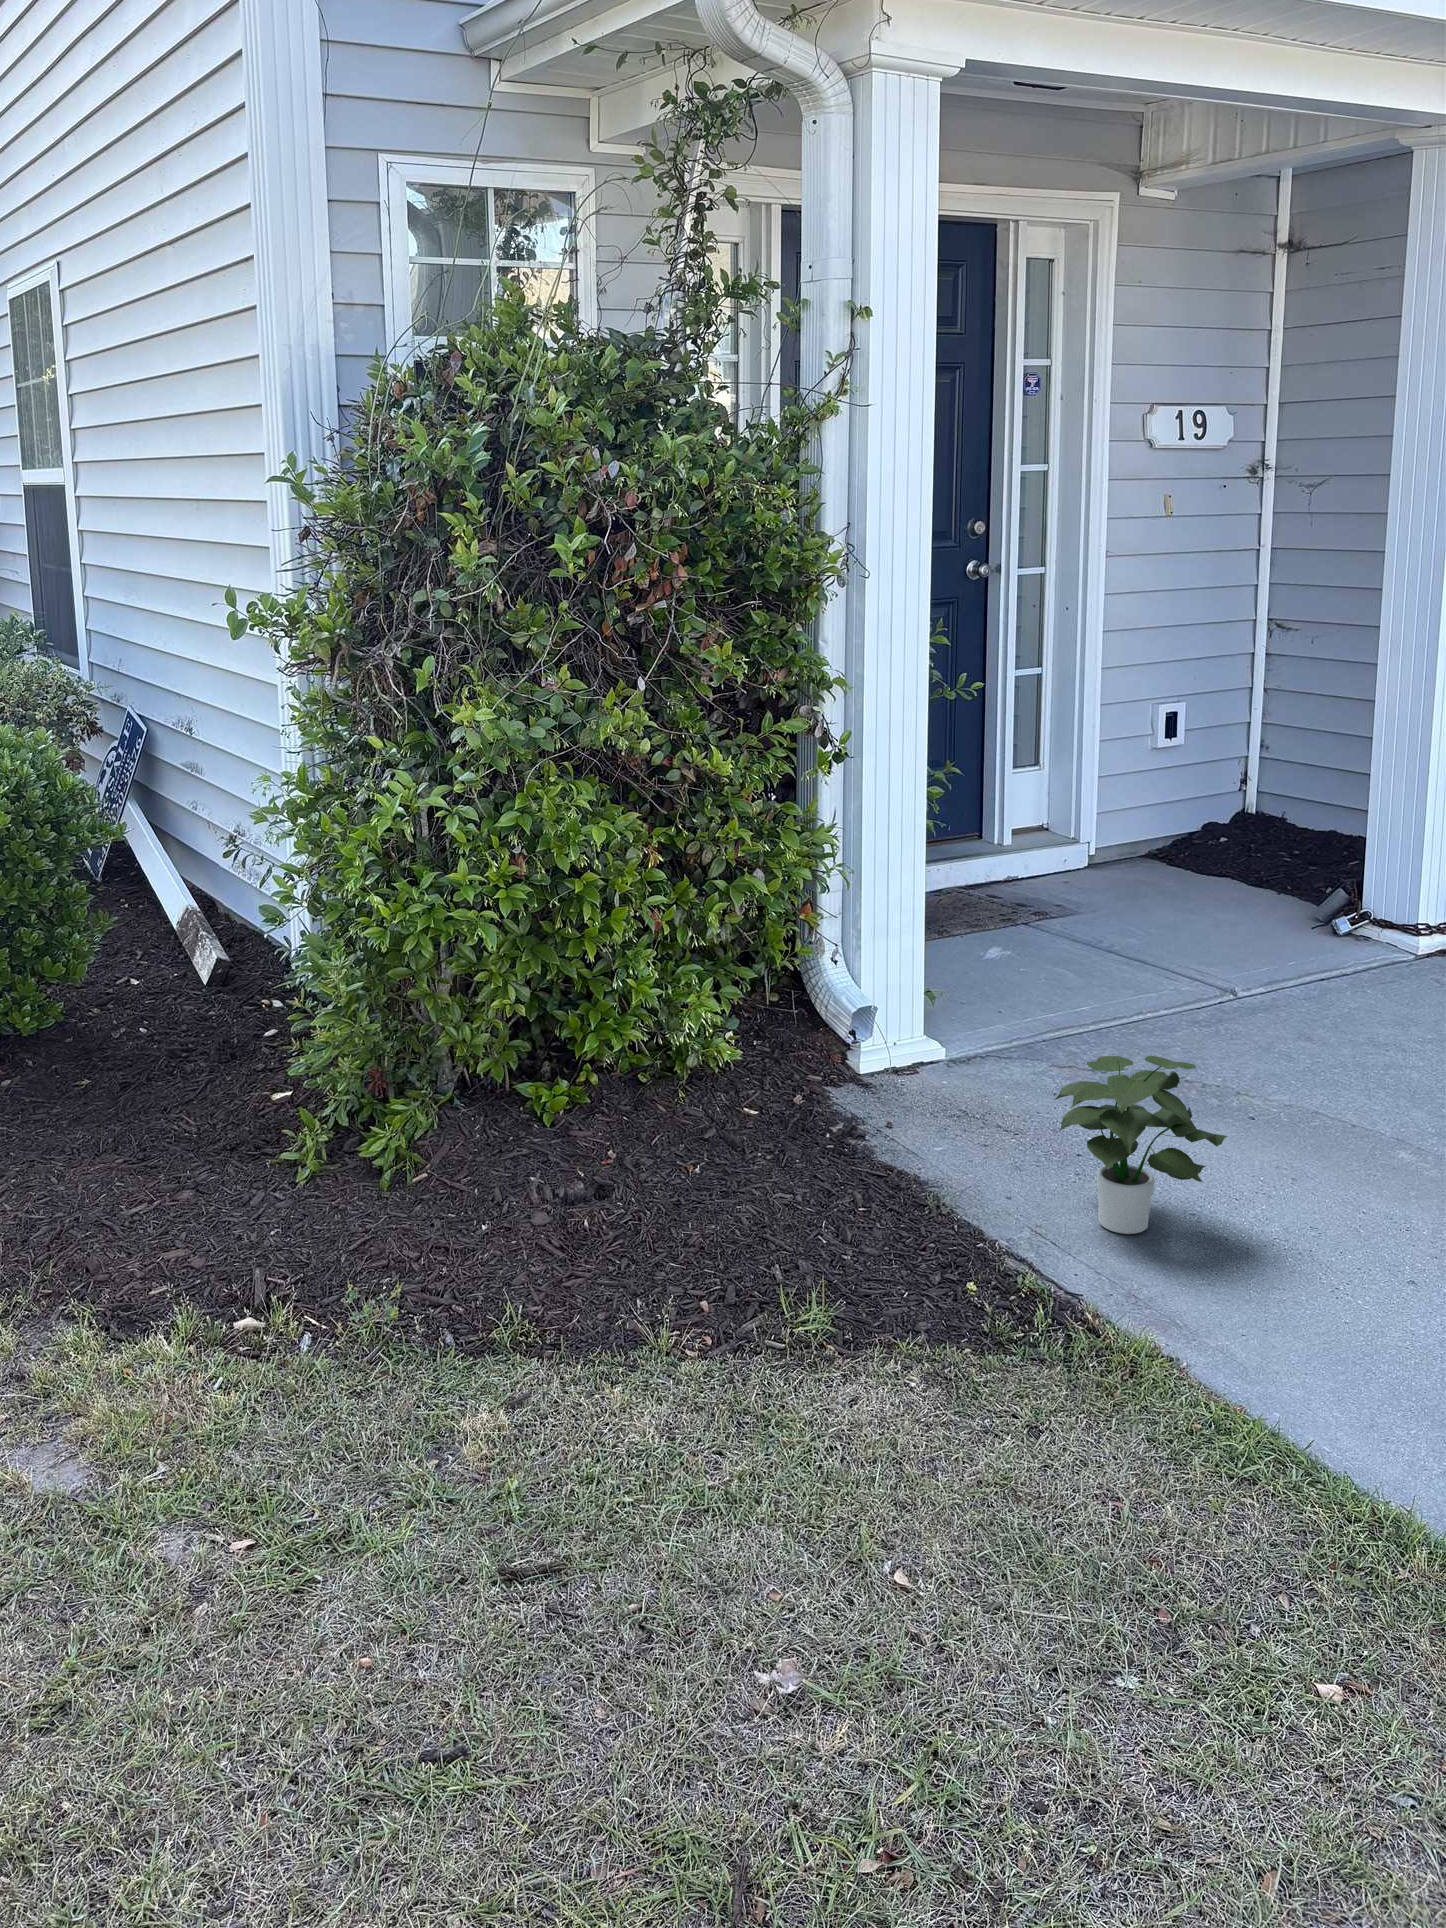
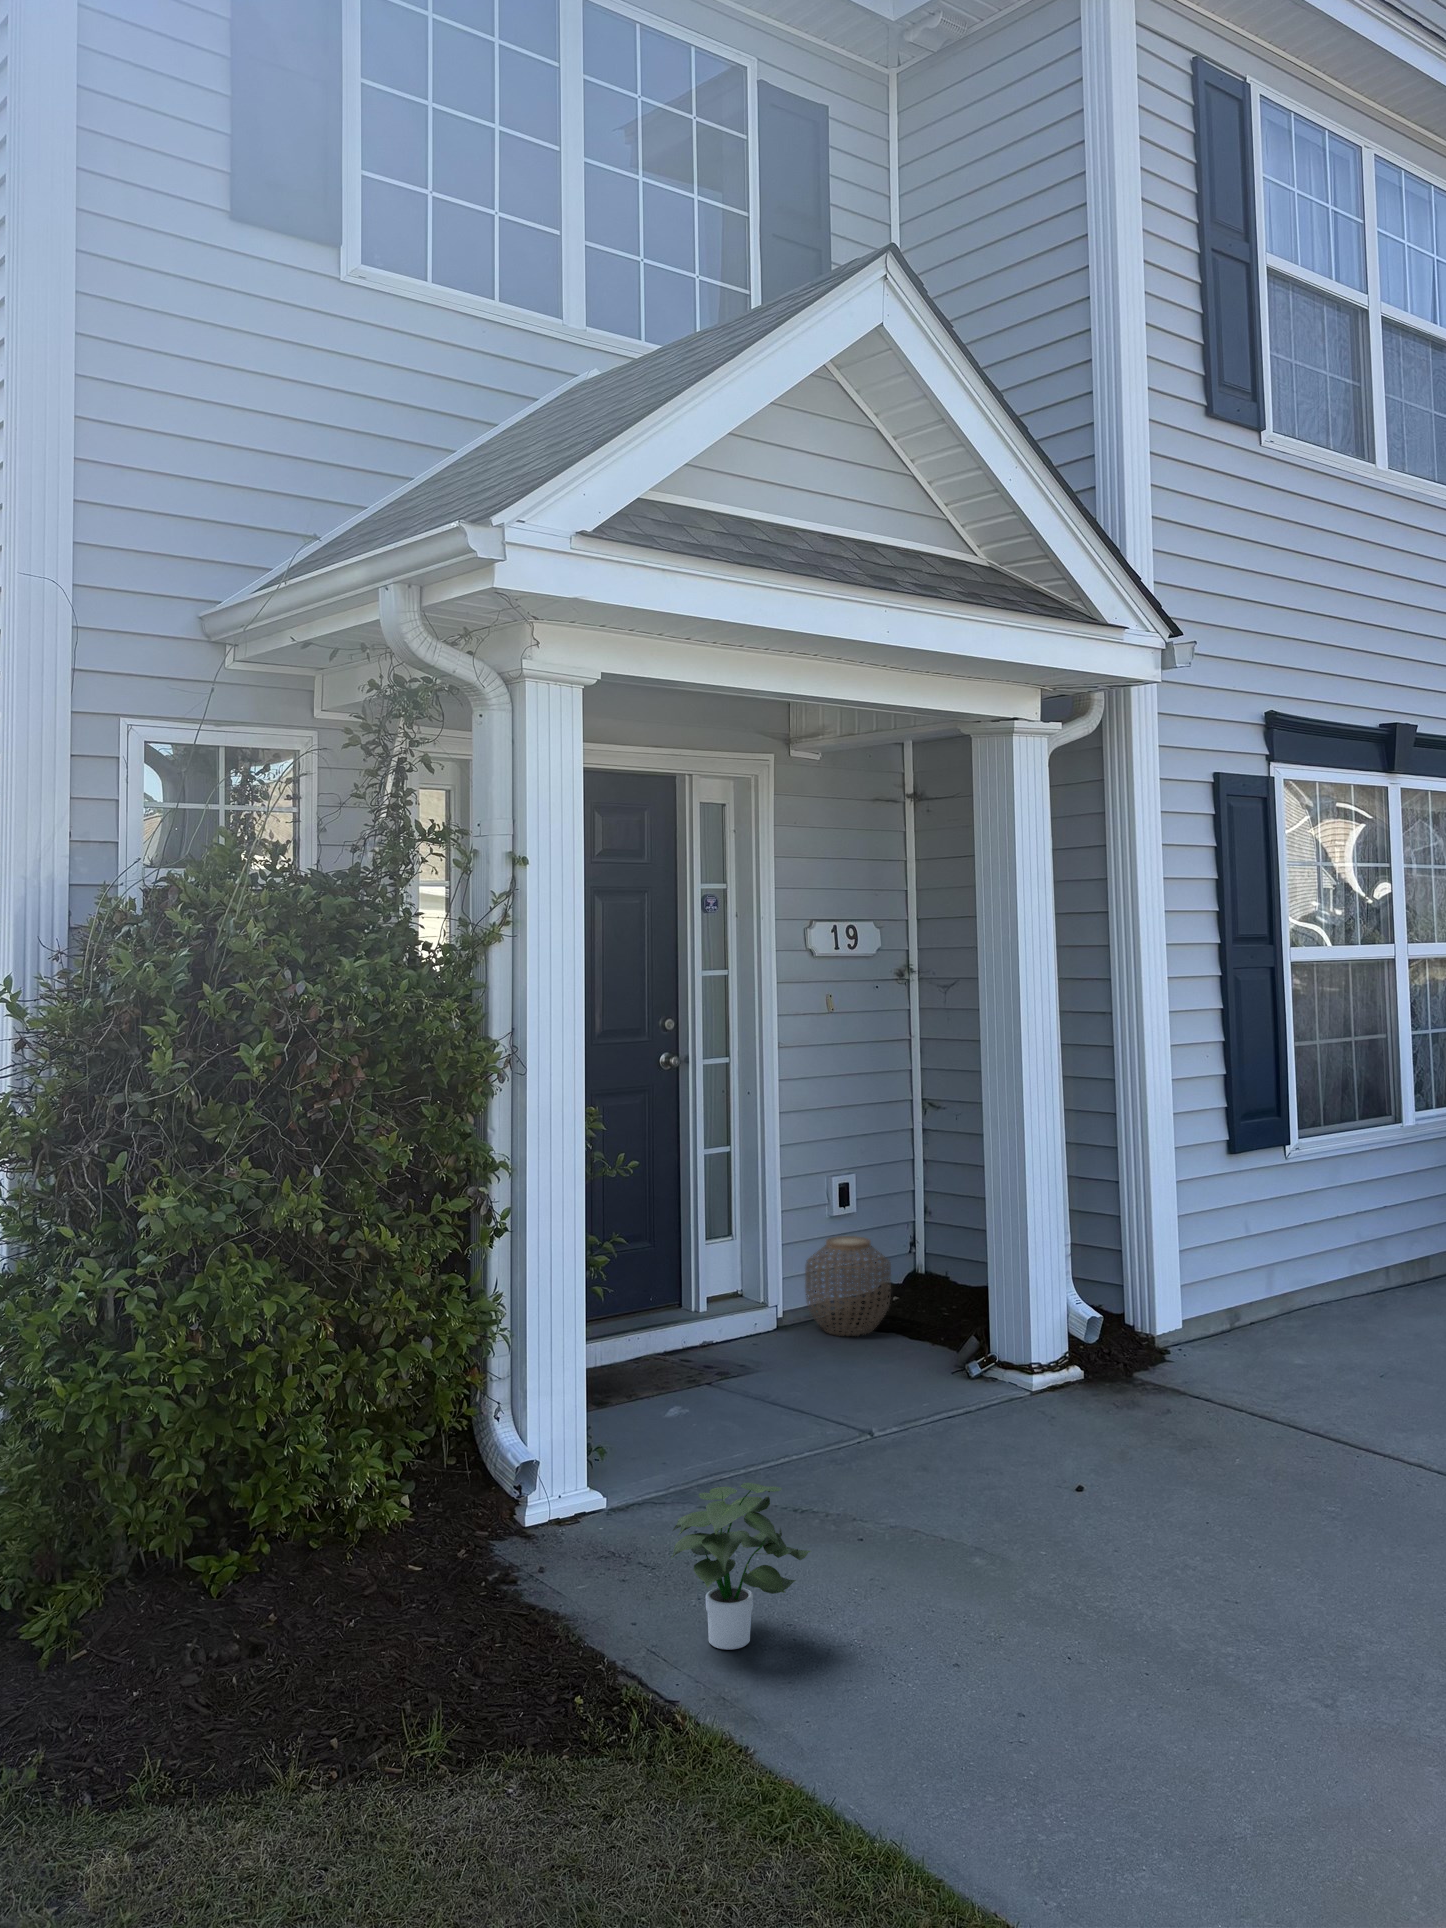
woven basket: none [1125,770,1230,879] -> present [805,1236,891,1336]

